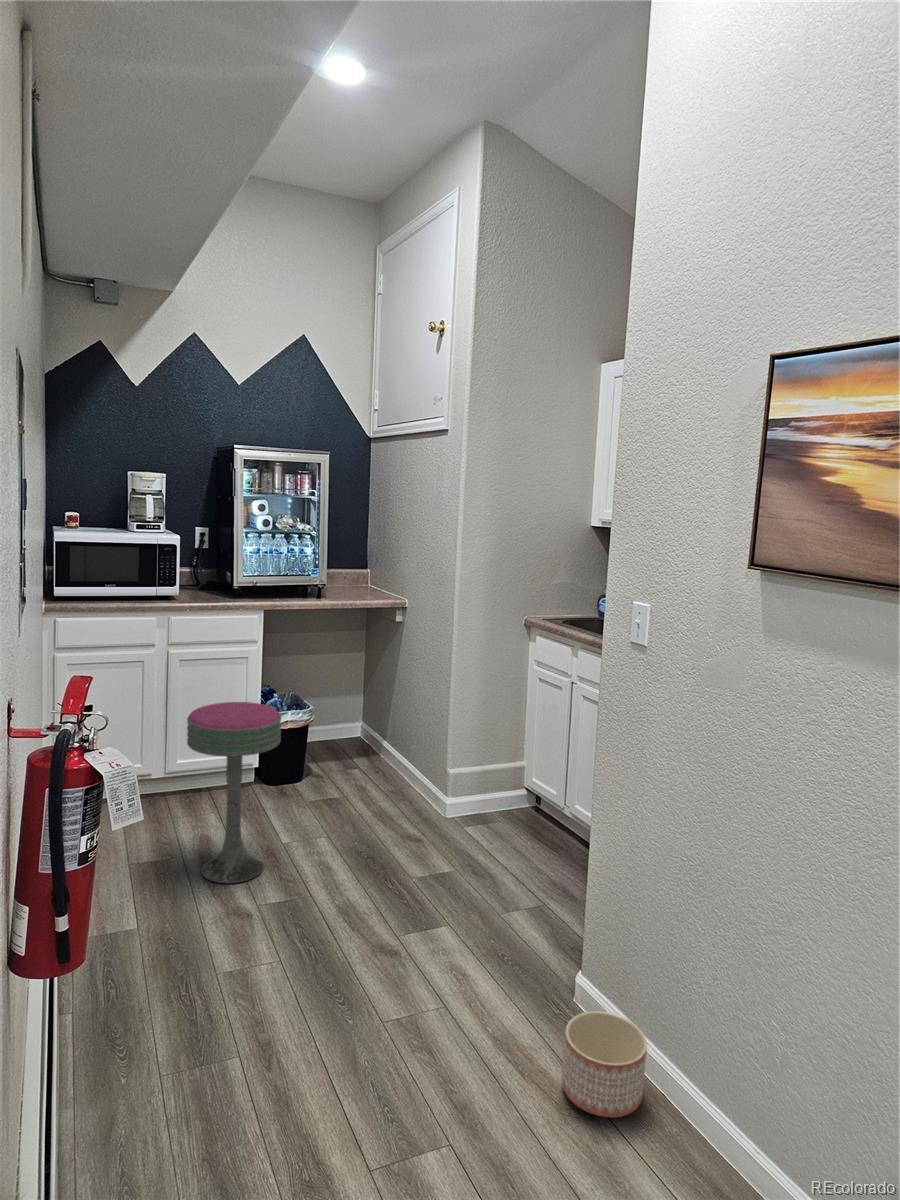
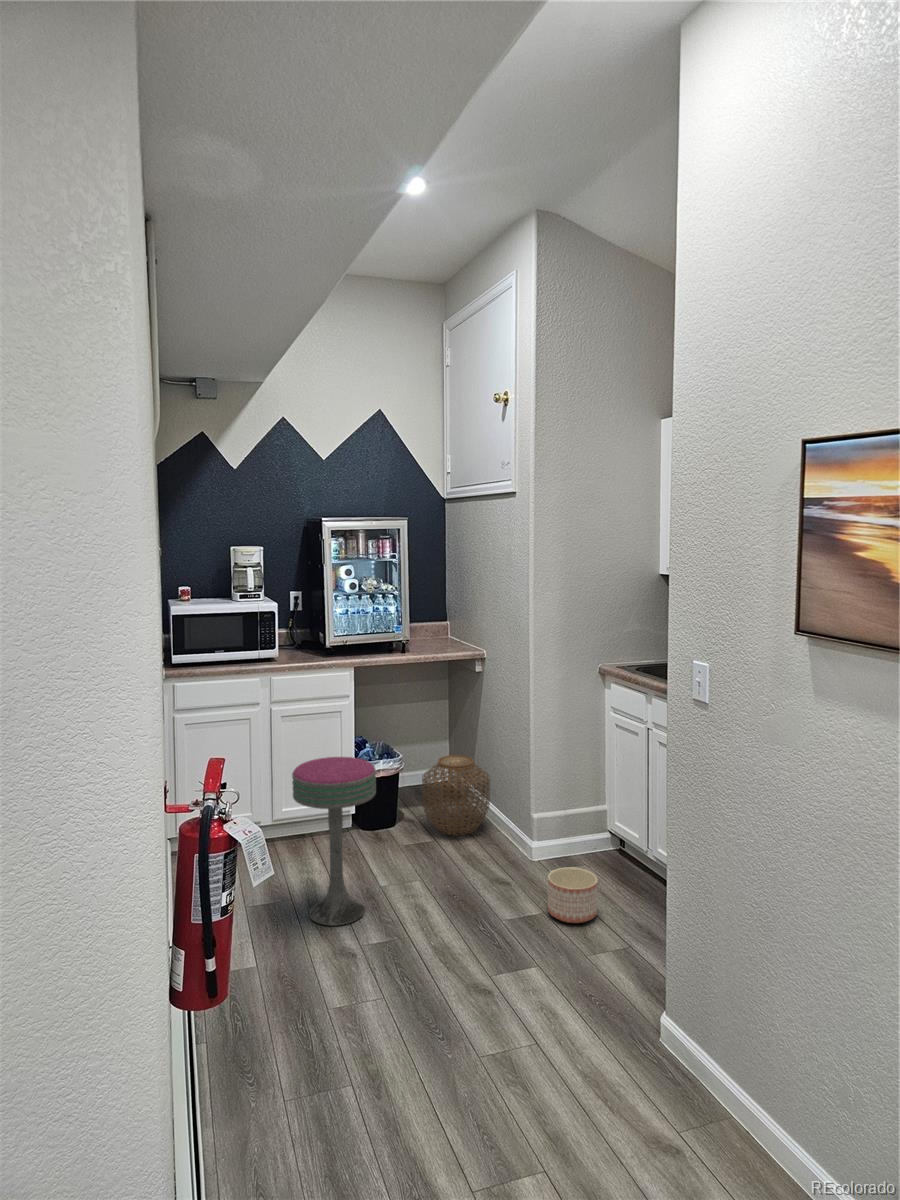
woven basket: none [332,708,405,792] -> present [422,755,490,836]
planter: present [562,1011,647,1117] -> present [548,867,598,923]

